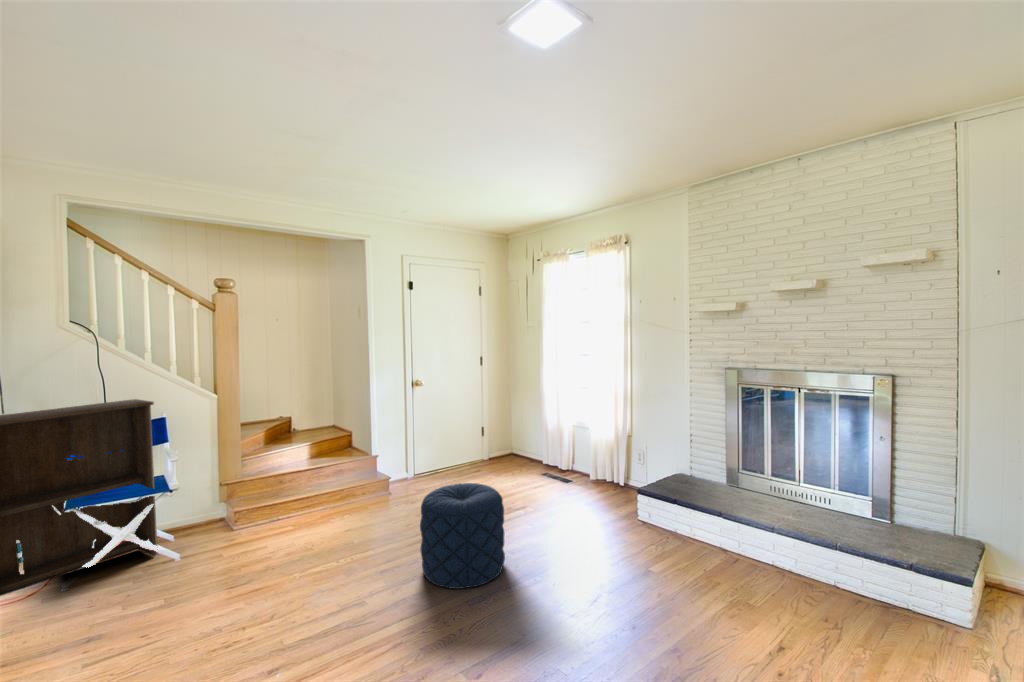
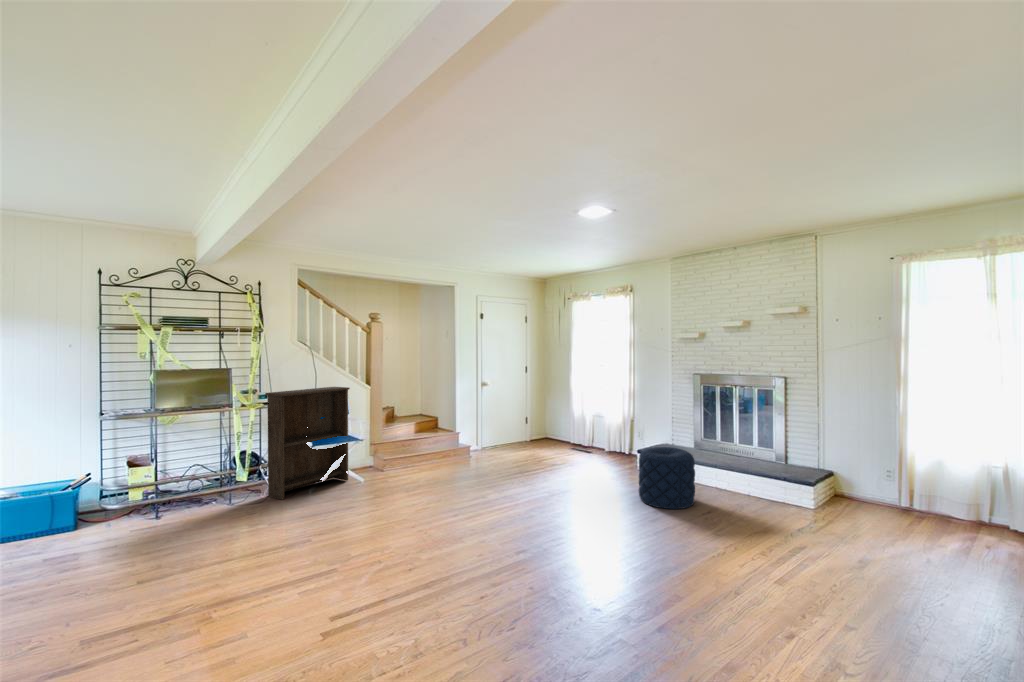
pouf: present [420,483,505,589] -> present [639,447,695,509]

